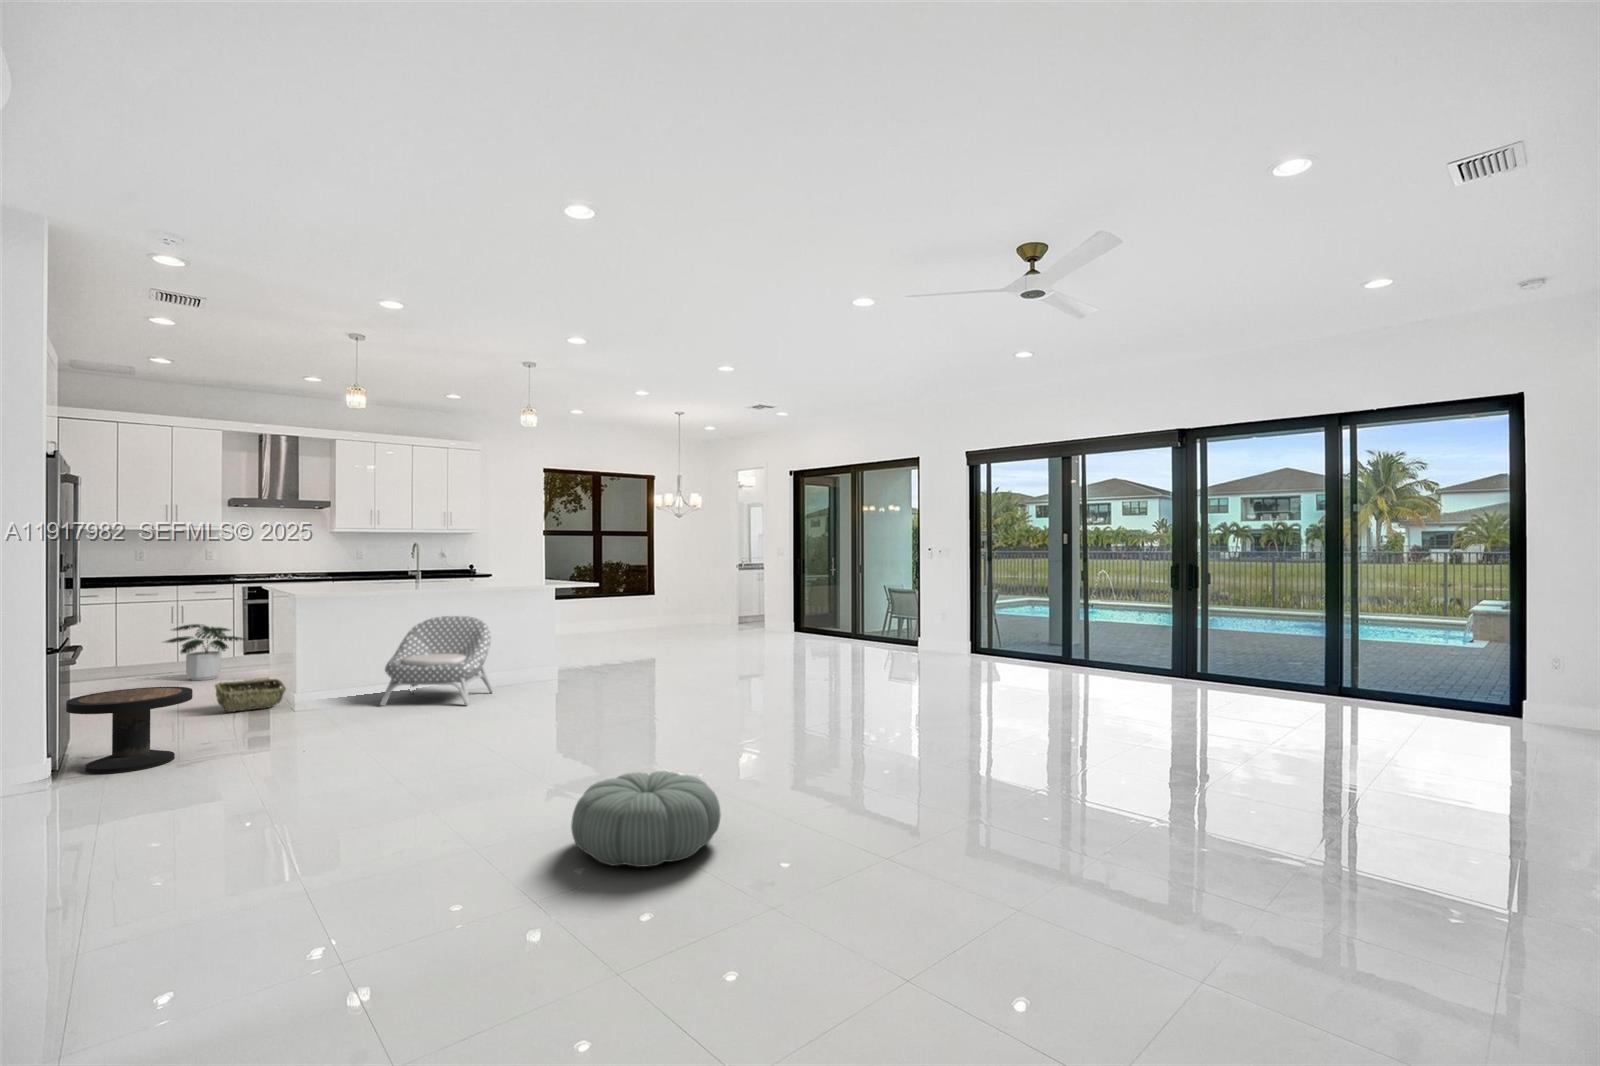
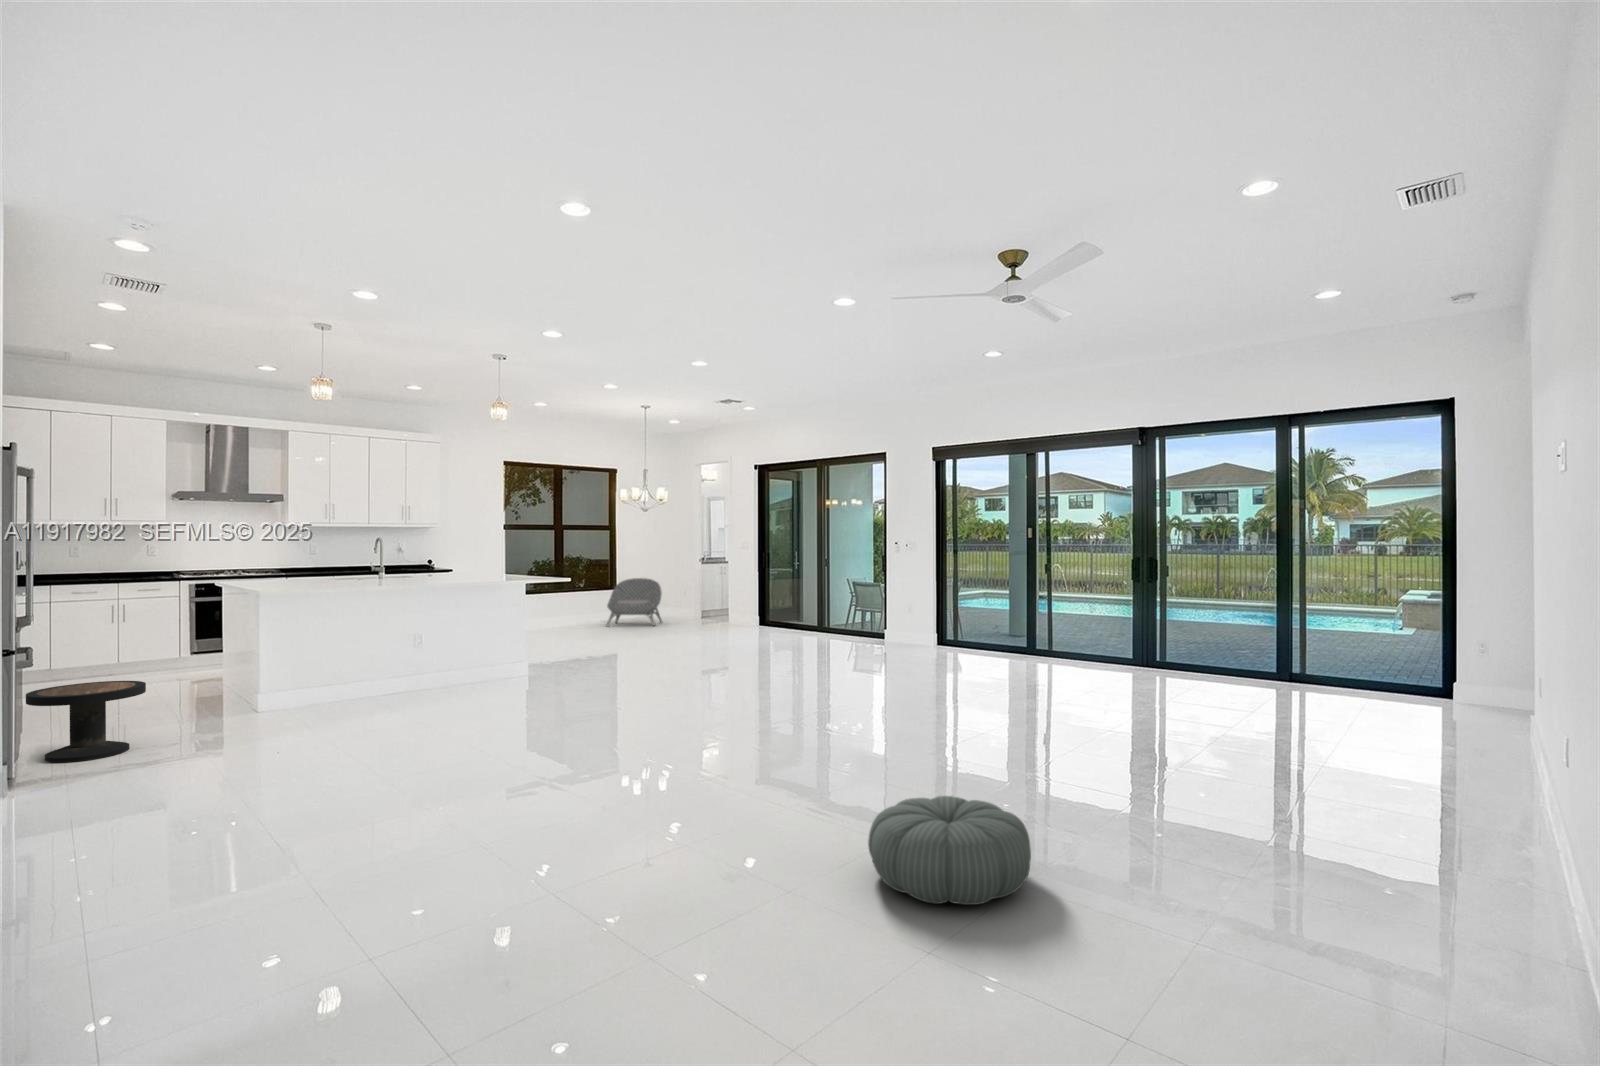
armchair: present [380,616,493,705] -> present [607,578,662,626]
potted plant: present [166,624,244,681] -> none [113,622,200,678]
woven basket: present [215,679,286,712] -> none [167,675,237,707]
pouf: present [571,771,721,867] -> present [868,796,1031,905]

